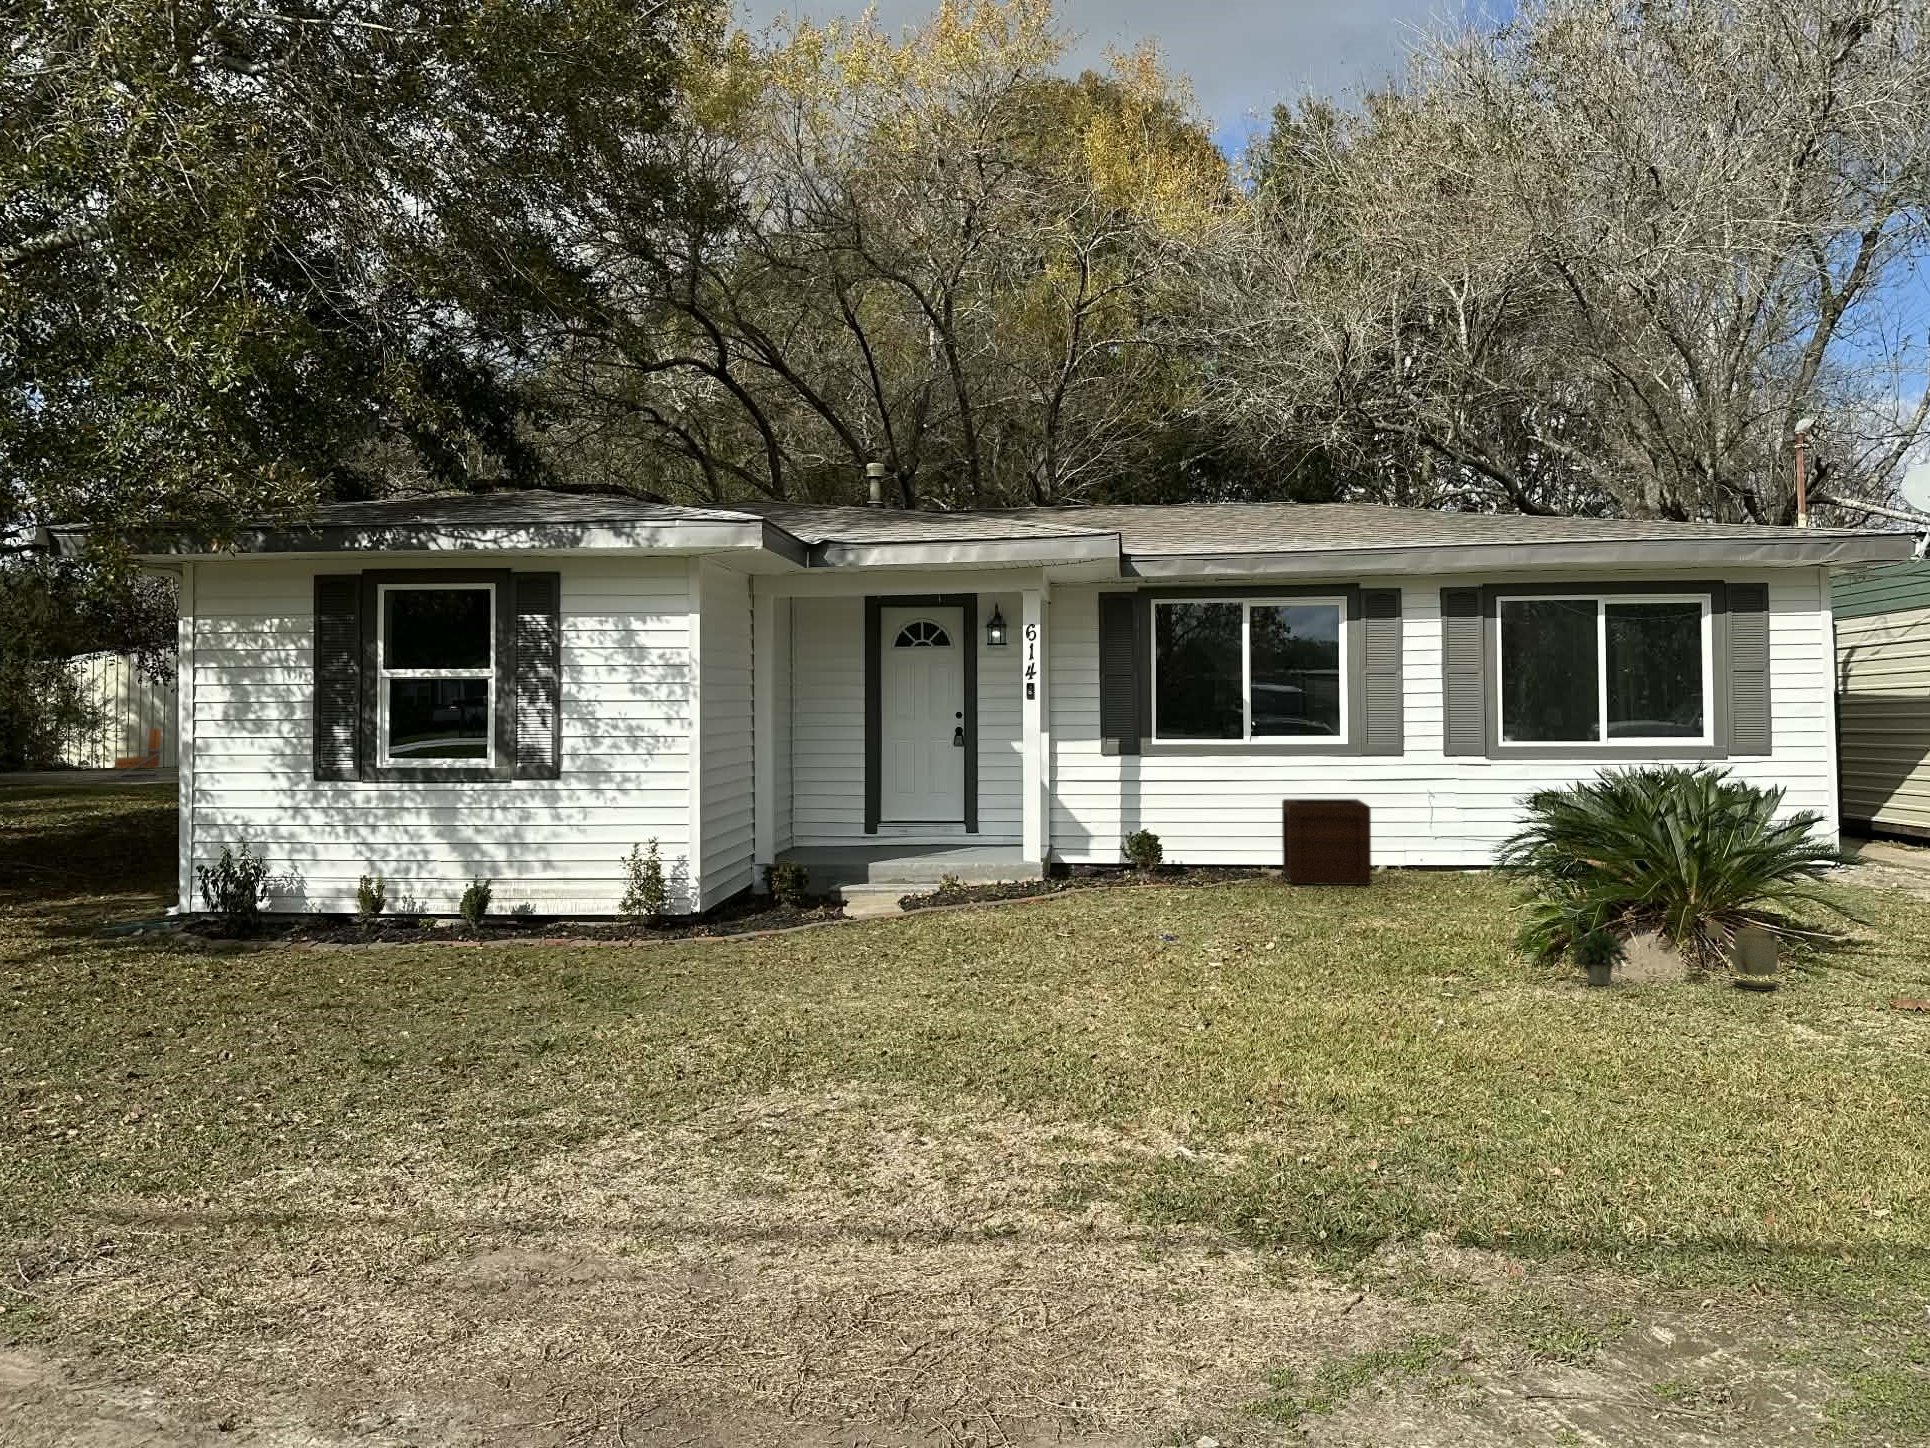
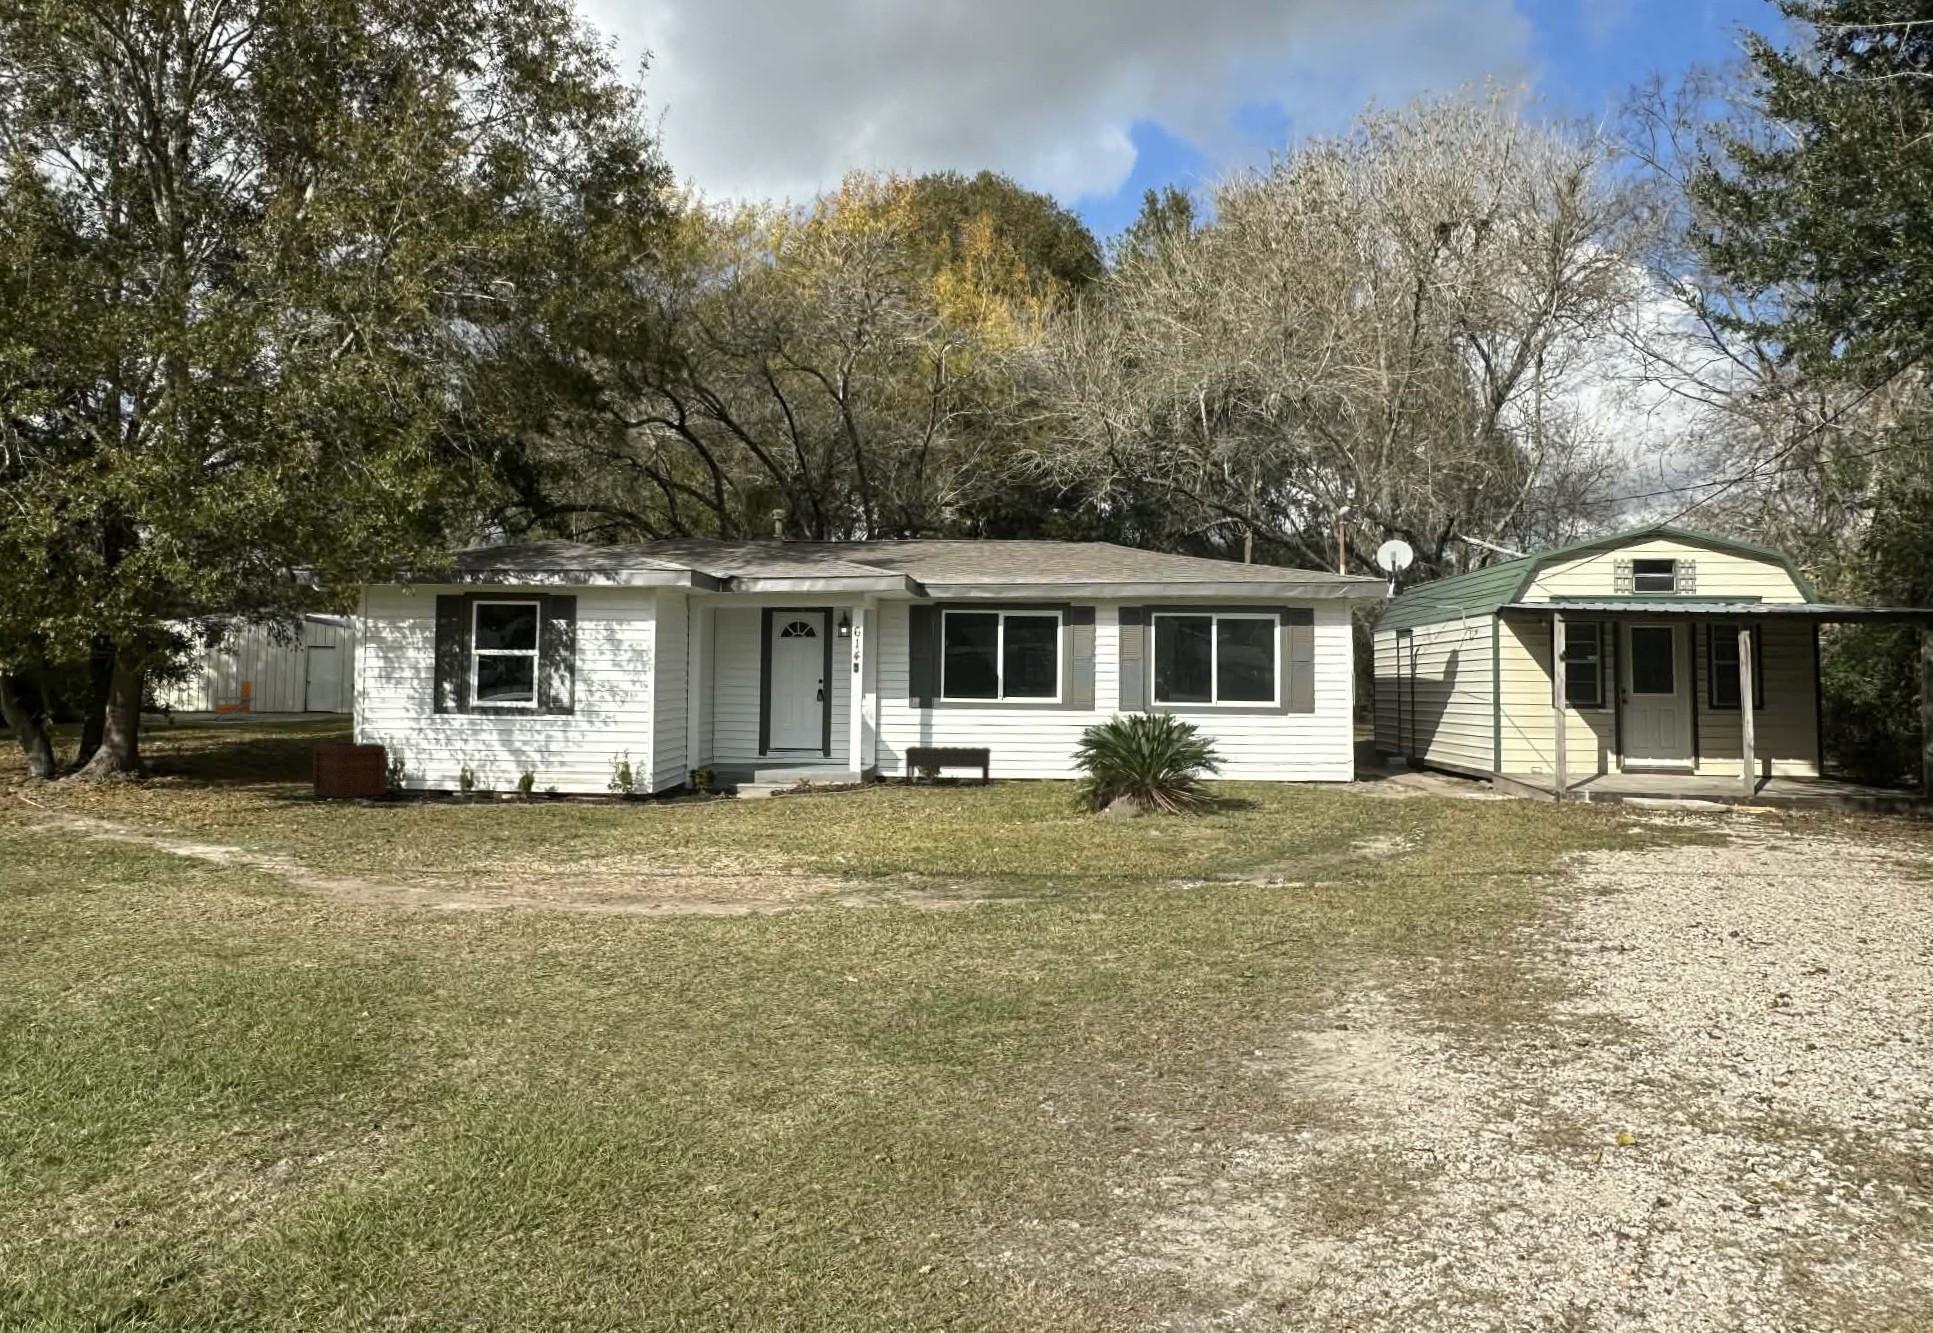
wooden crate: present [1282,799,1372,885] -> present [313,742,386,798]
bench: none [1107,817,1243,882] -> present [905,746,991,786]
watering can: present [1706,917,1777,991] -> none [1134,786,1175,824]
potted plant: present [1567,928,1628,985] -> none [1075,793,1102,822]

